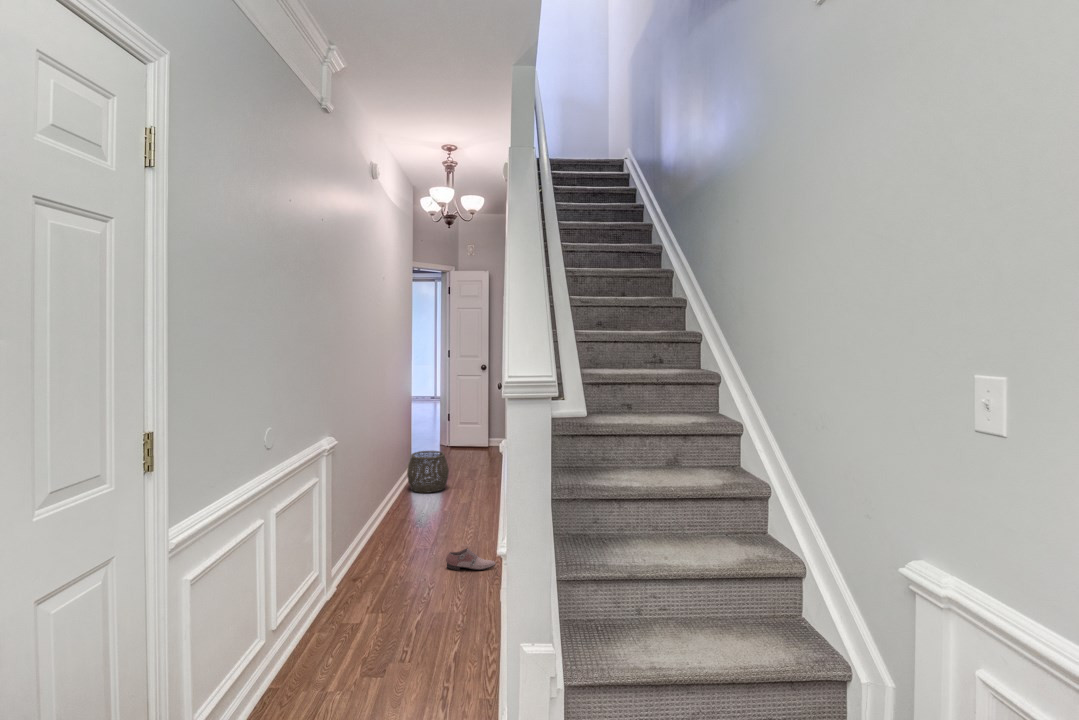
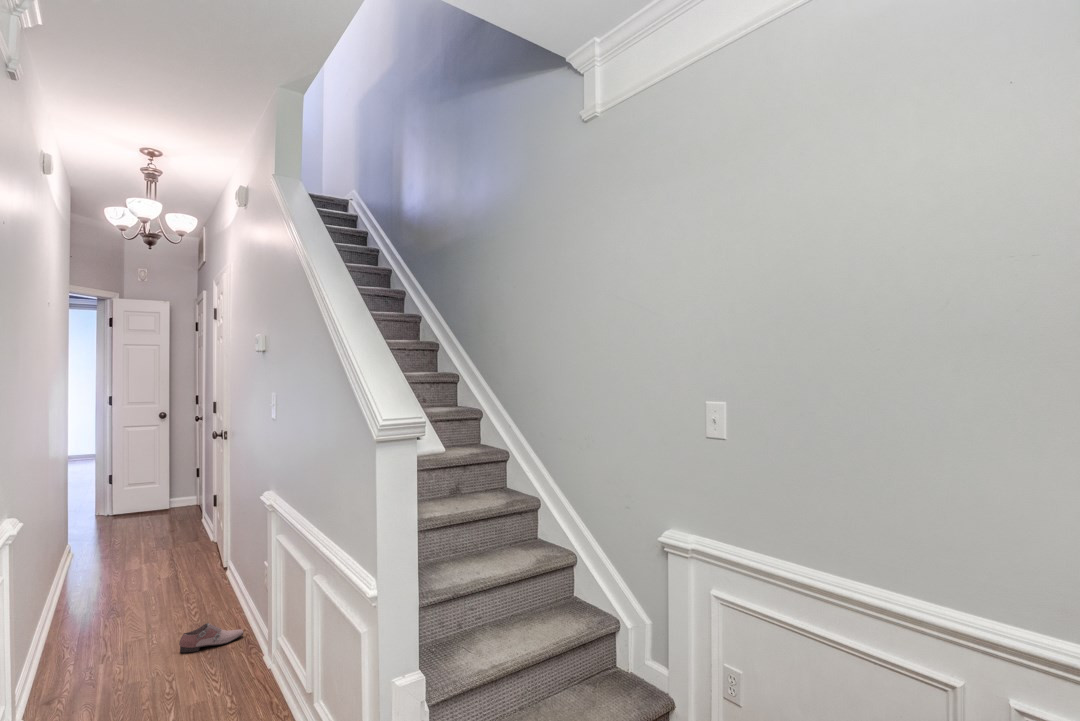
woven basket: present [407,451,449,493] -> none [72,520,136,576]

